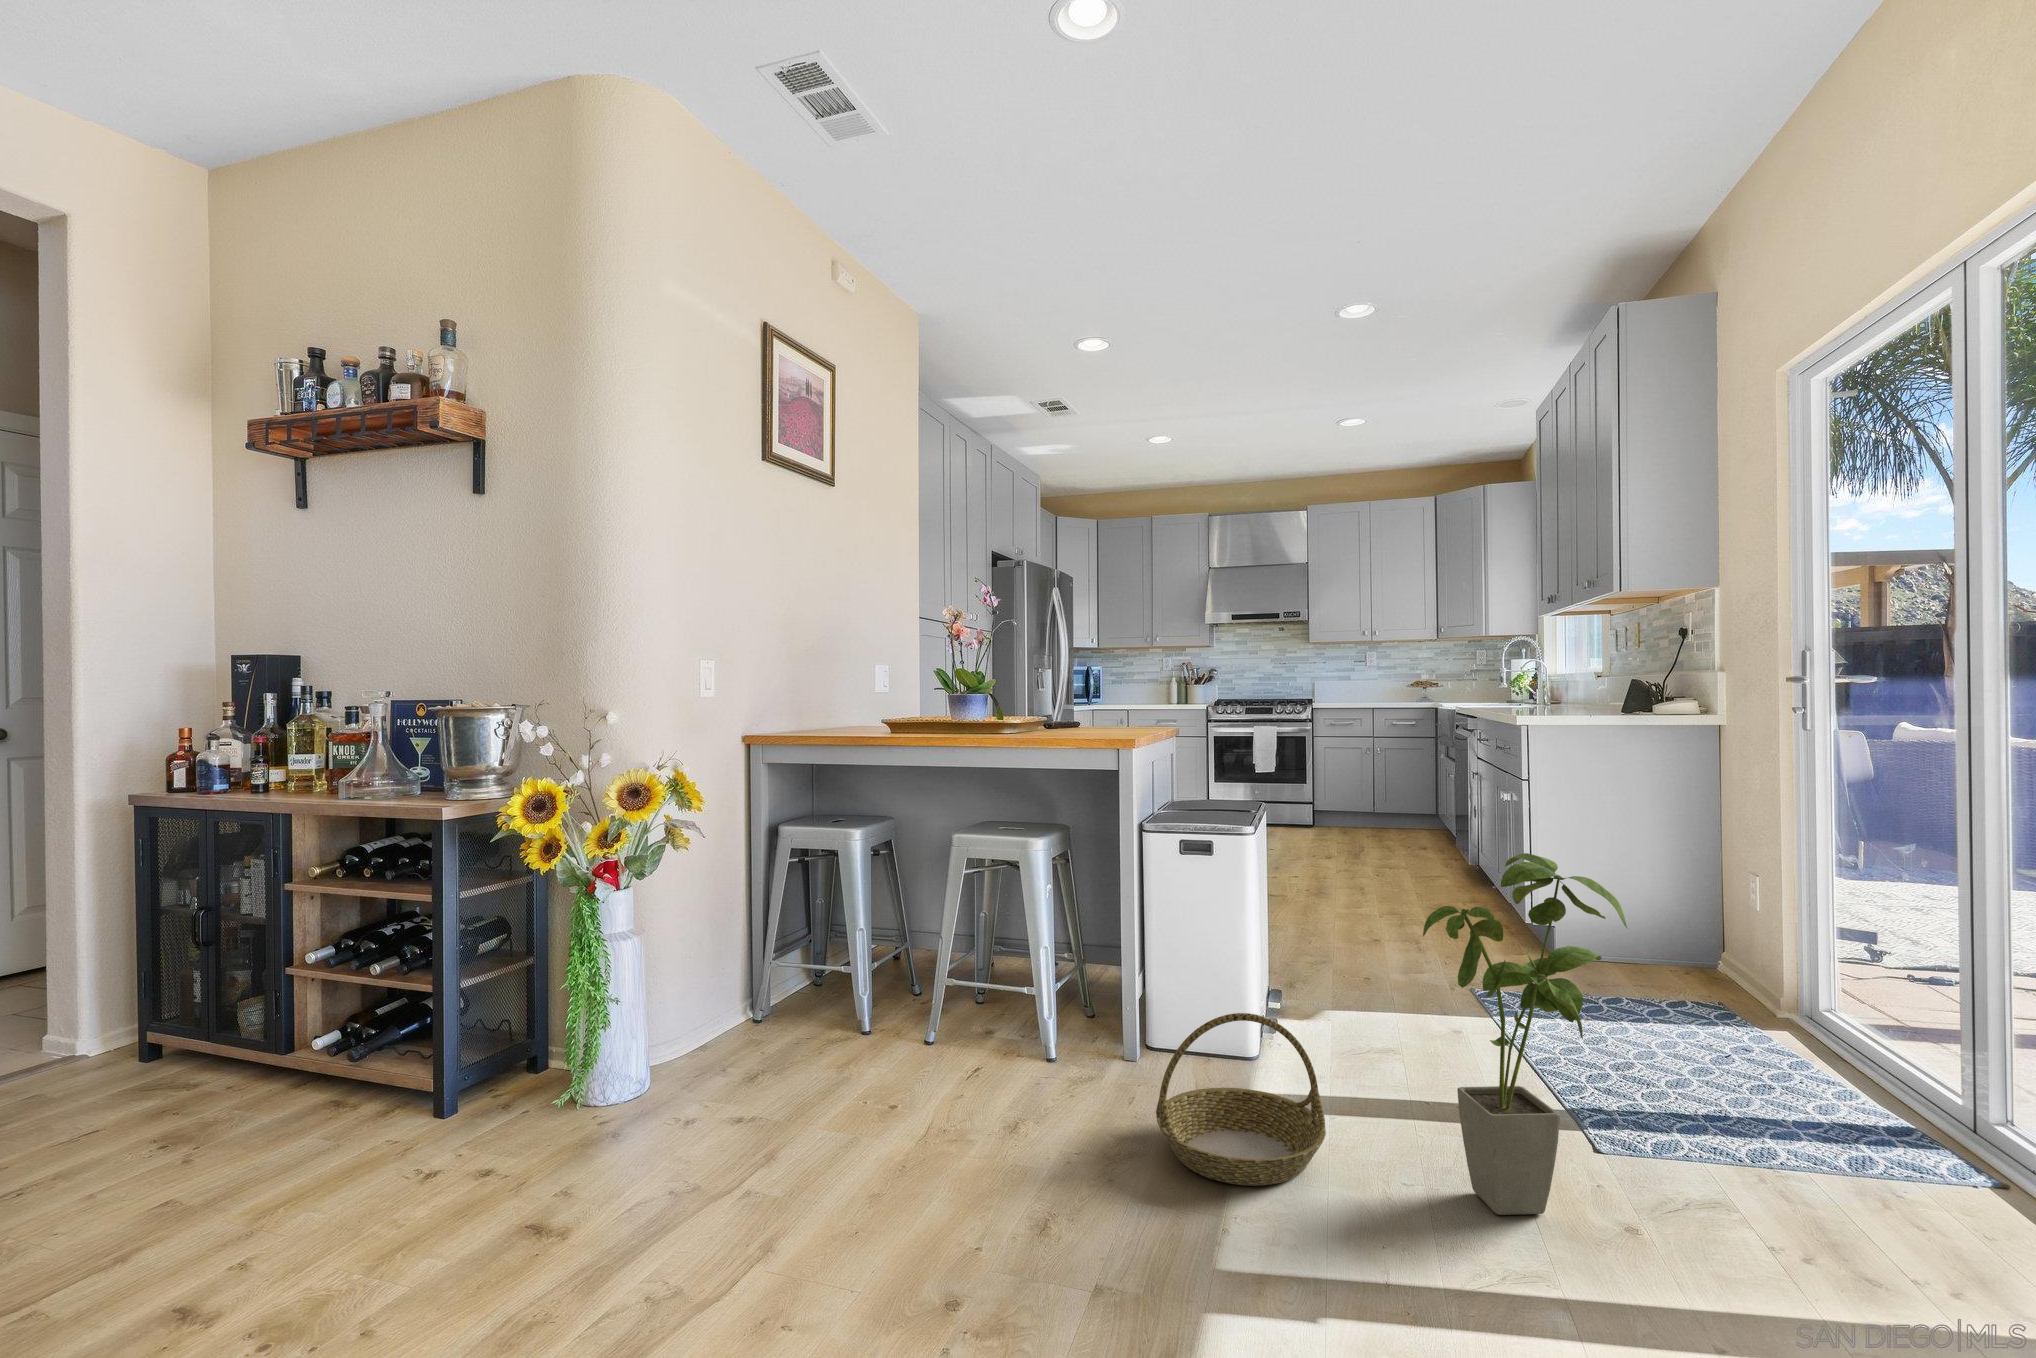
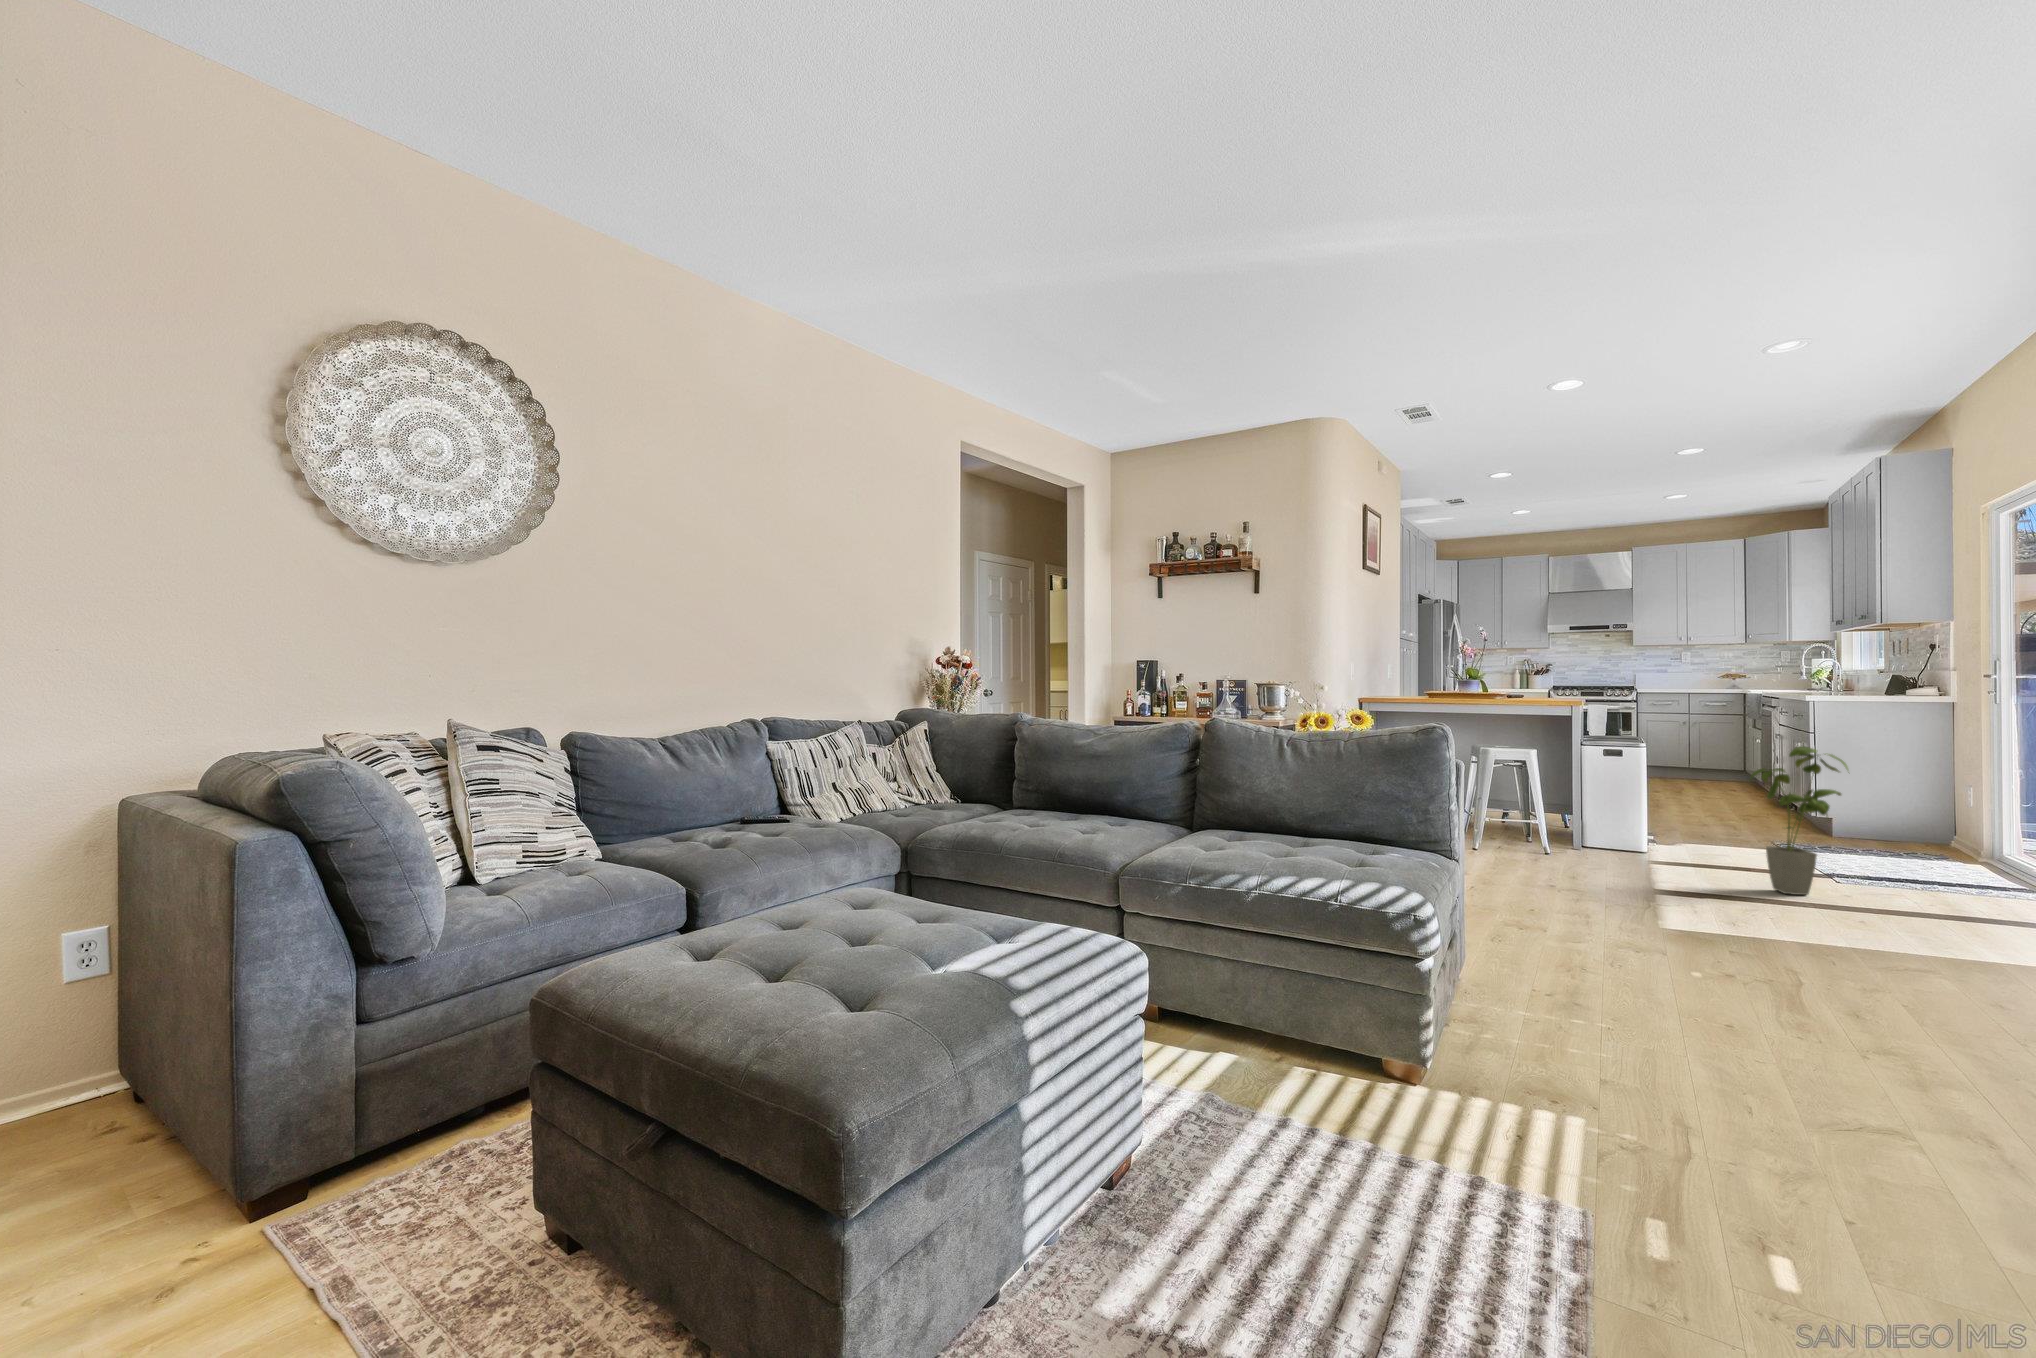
basket: present [1156,1013,1326,1186] -> none [1610,816,1698,882]

